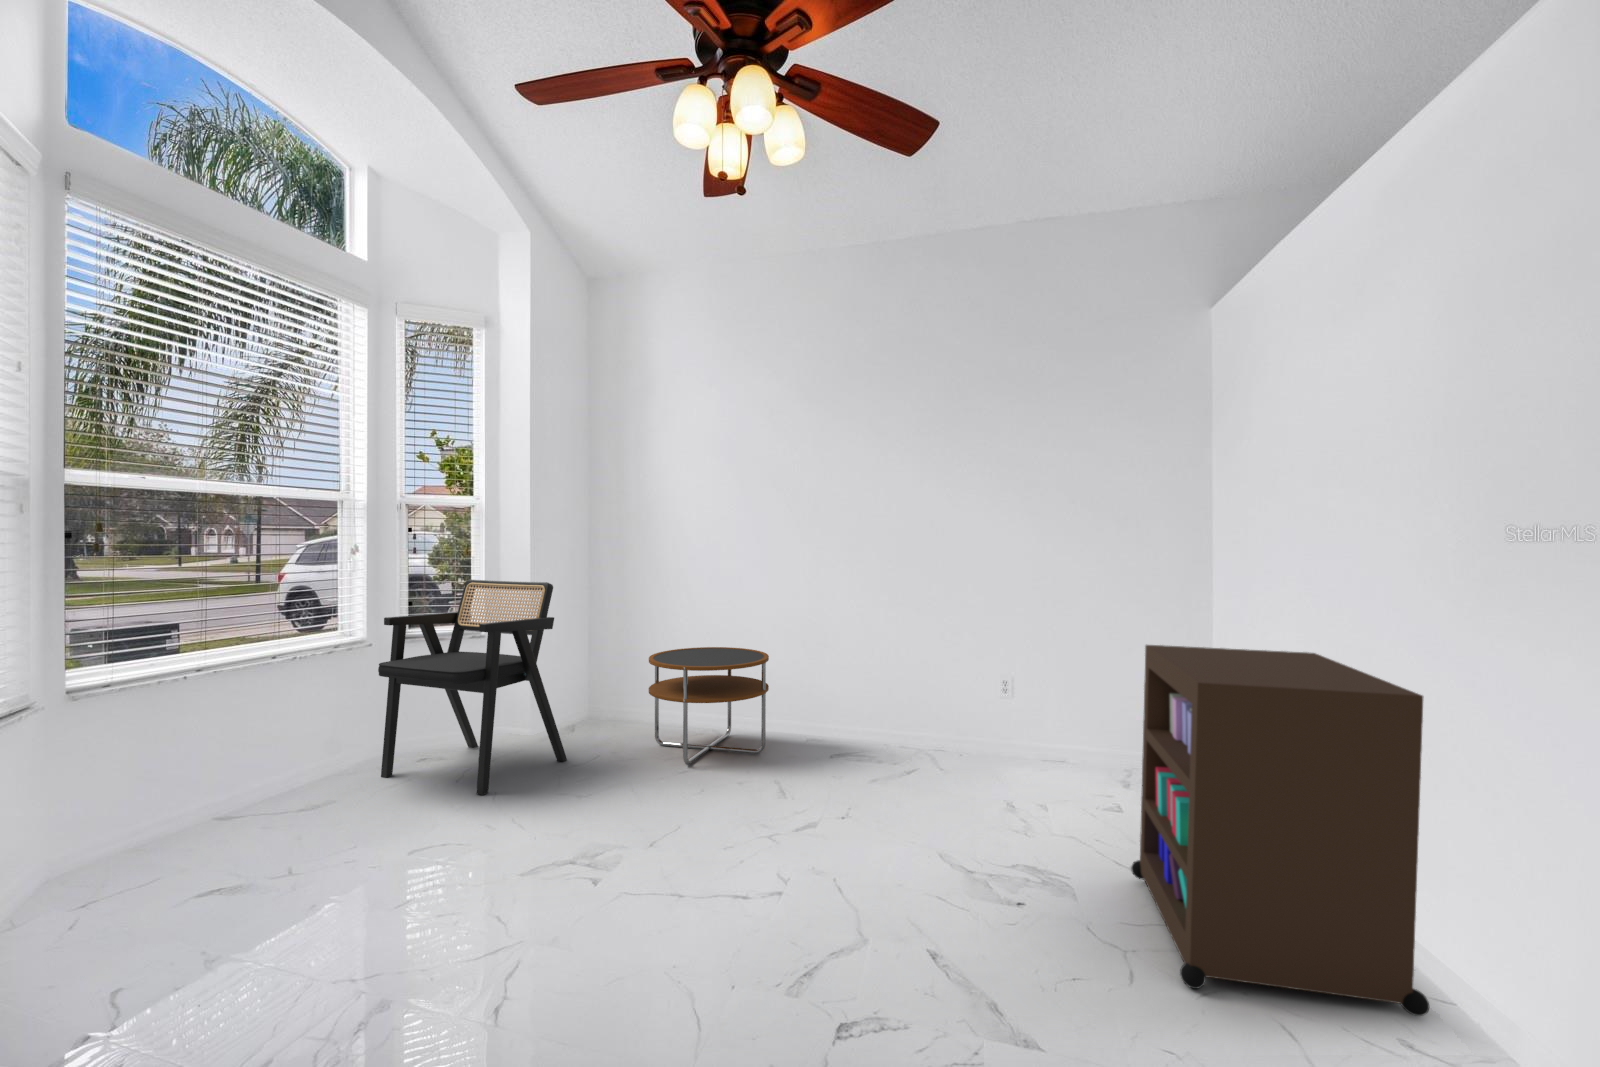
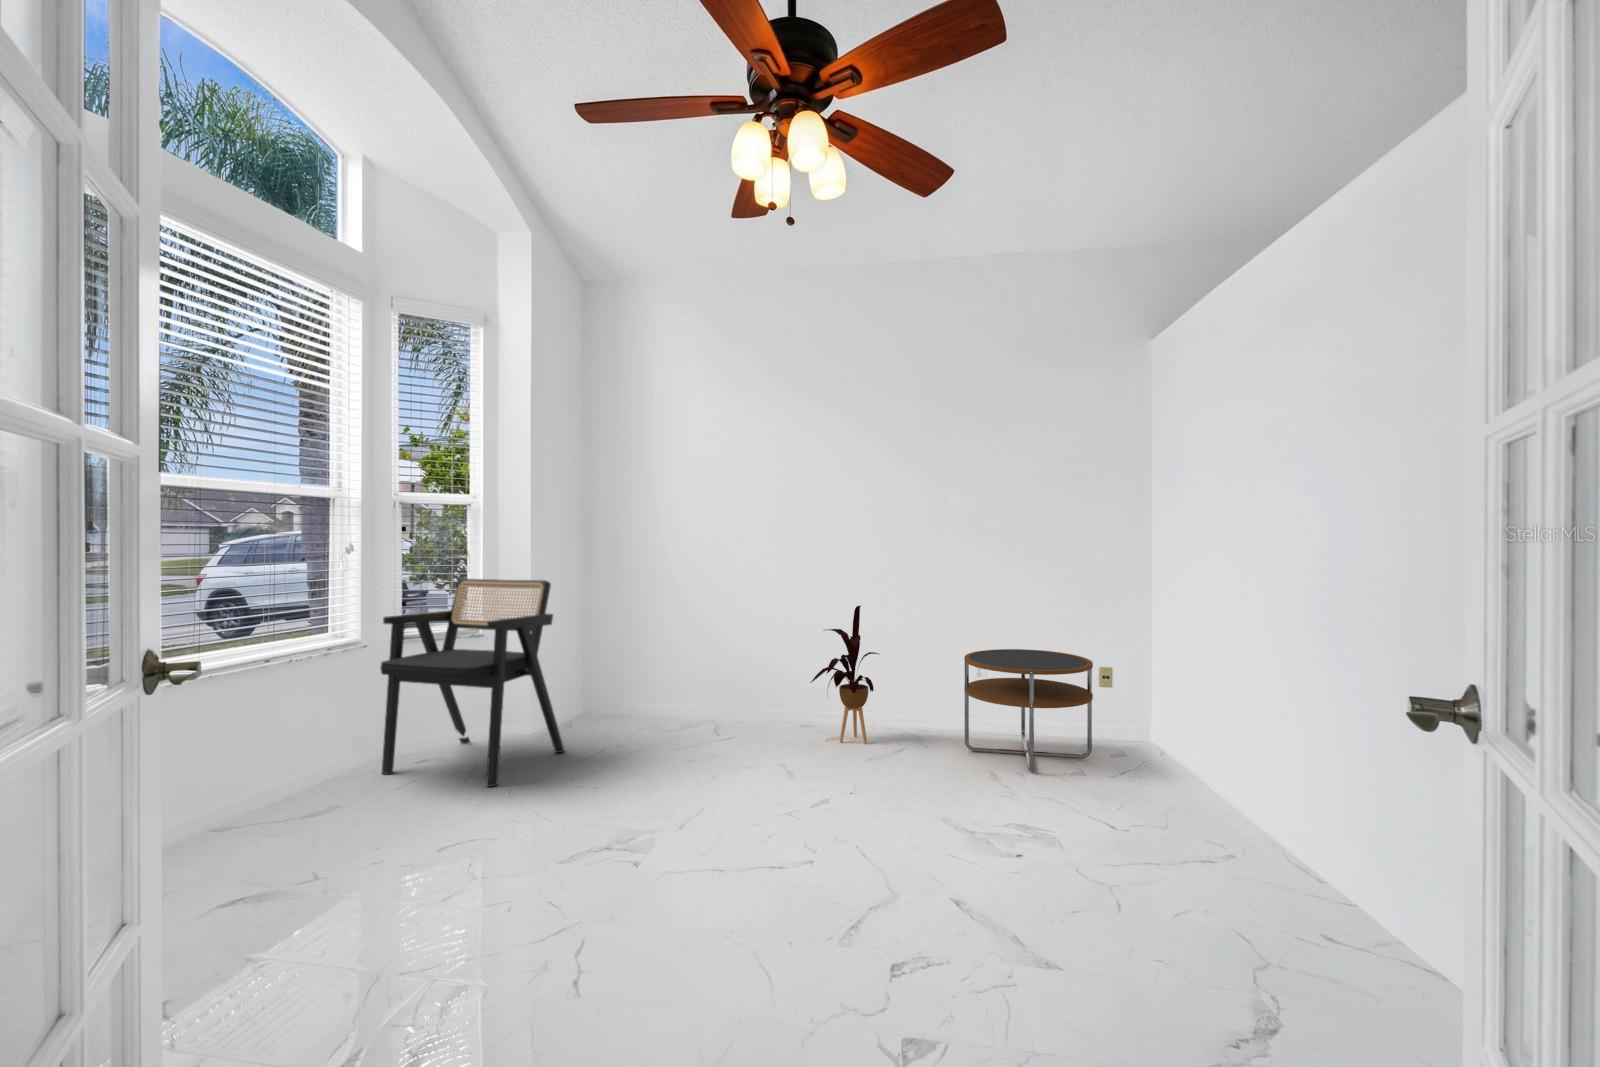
house plant: none [822,614,900,763] -> present [810,606,878,743]
storage cabinet: present [1131,645,1429,1016] -> none [1109,627,1367,926]
side table: present [649,647,769,765] -> present [964,649,1093,772]

